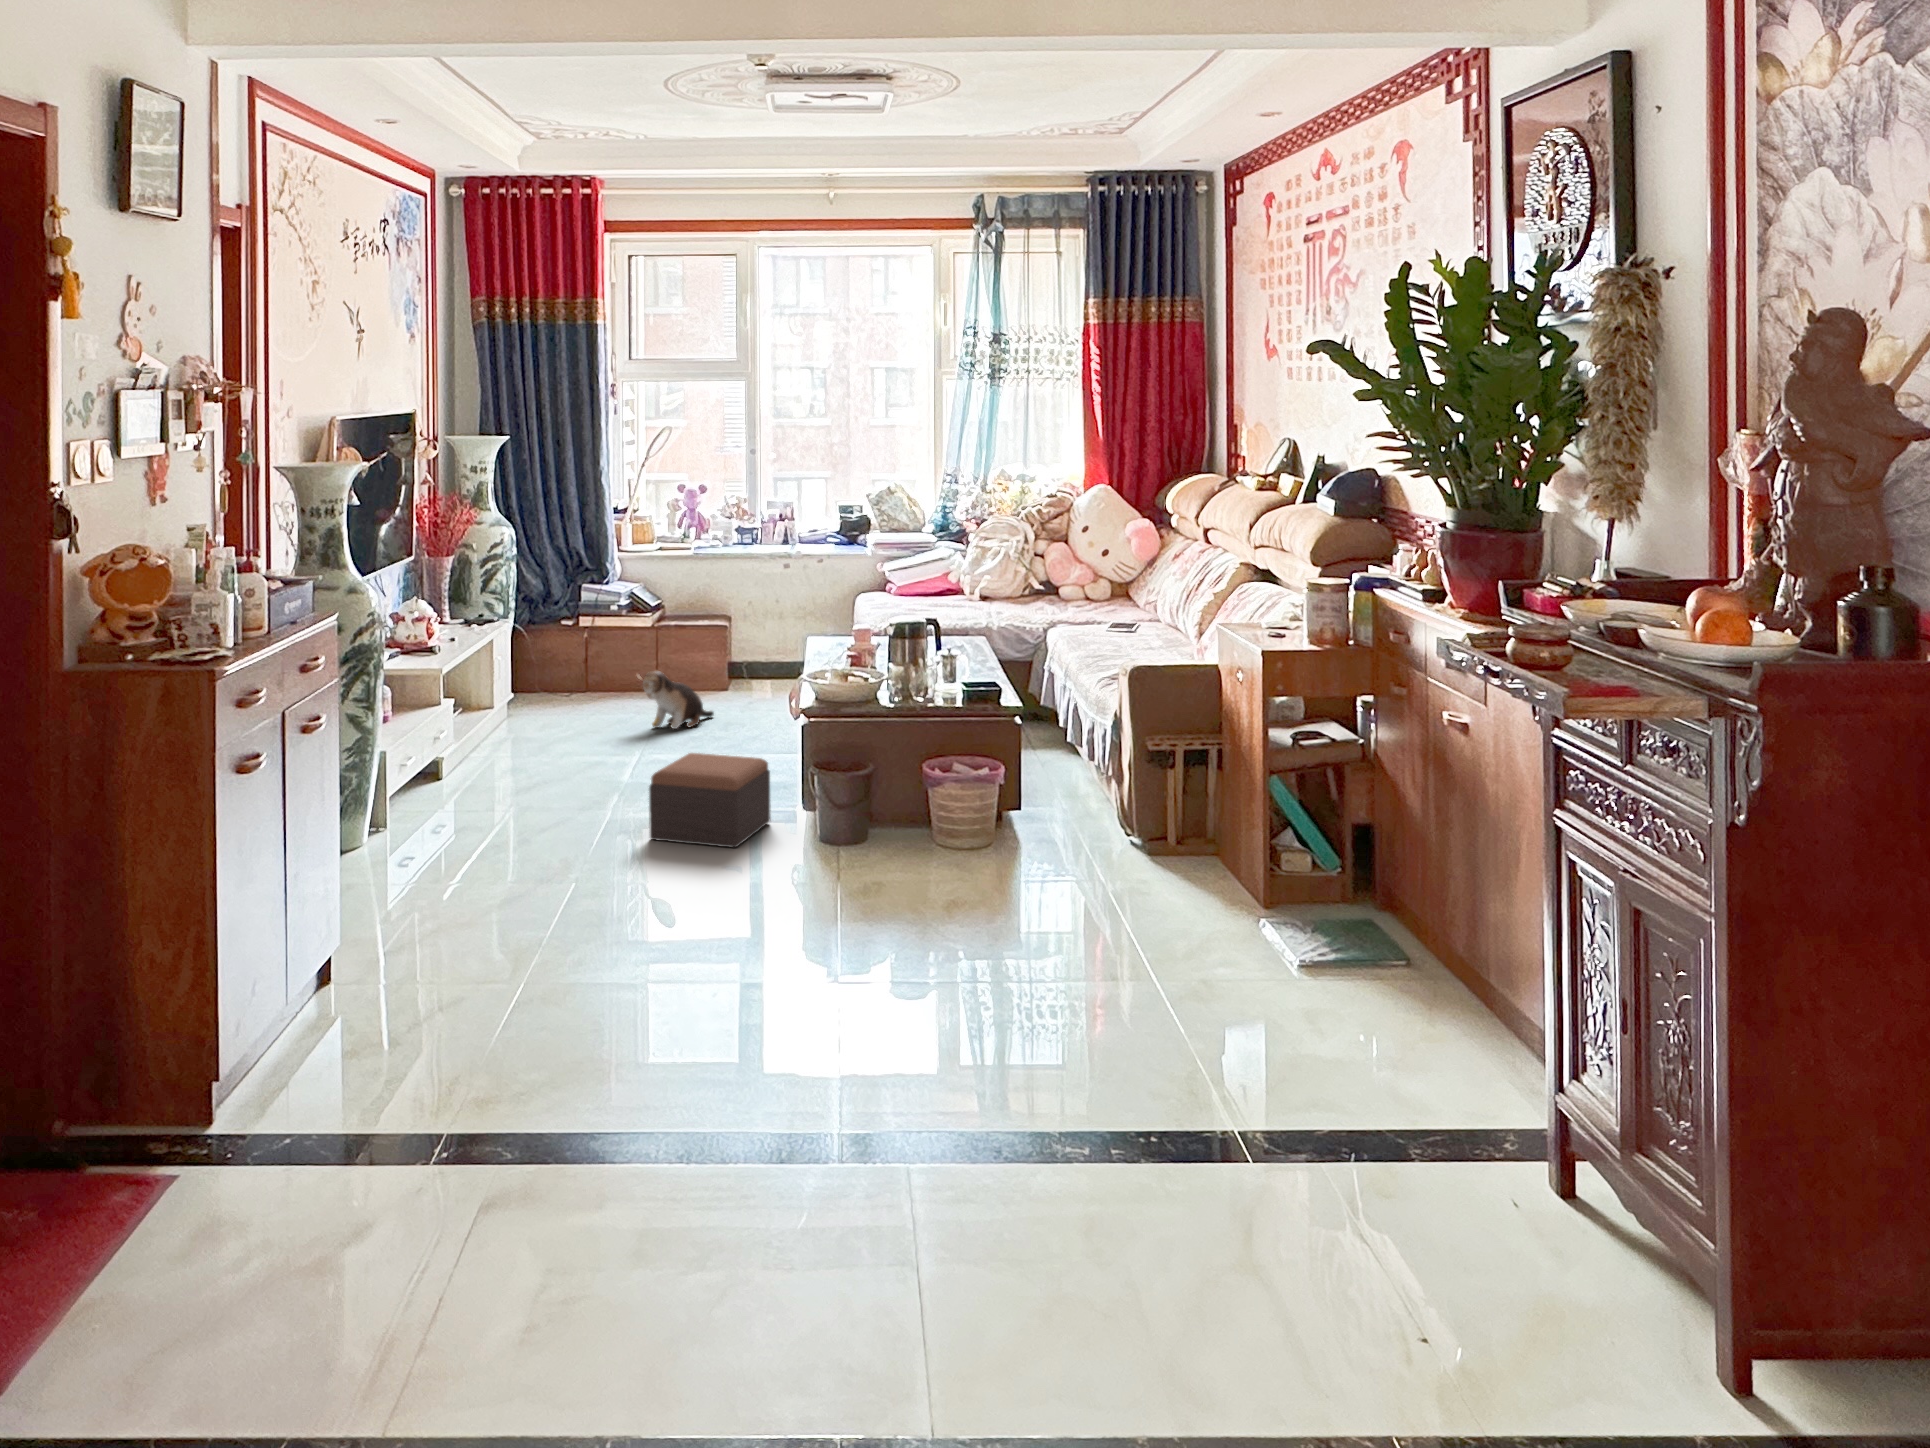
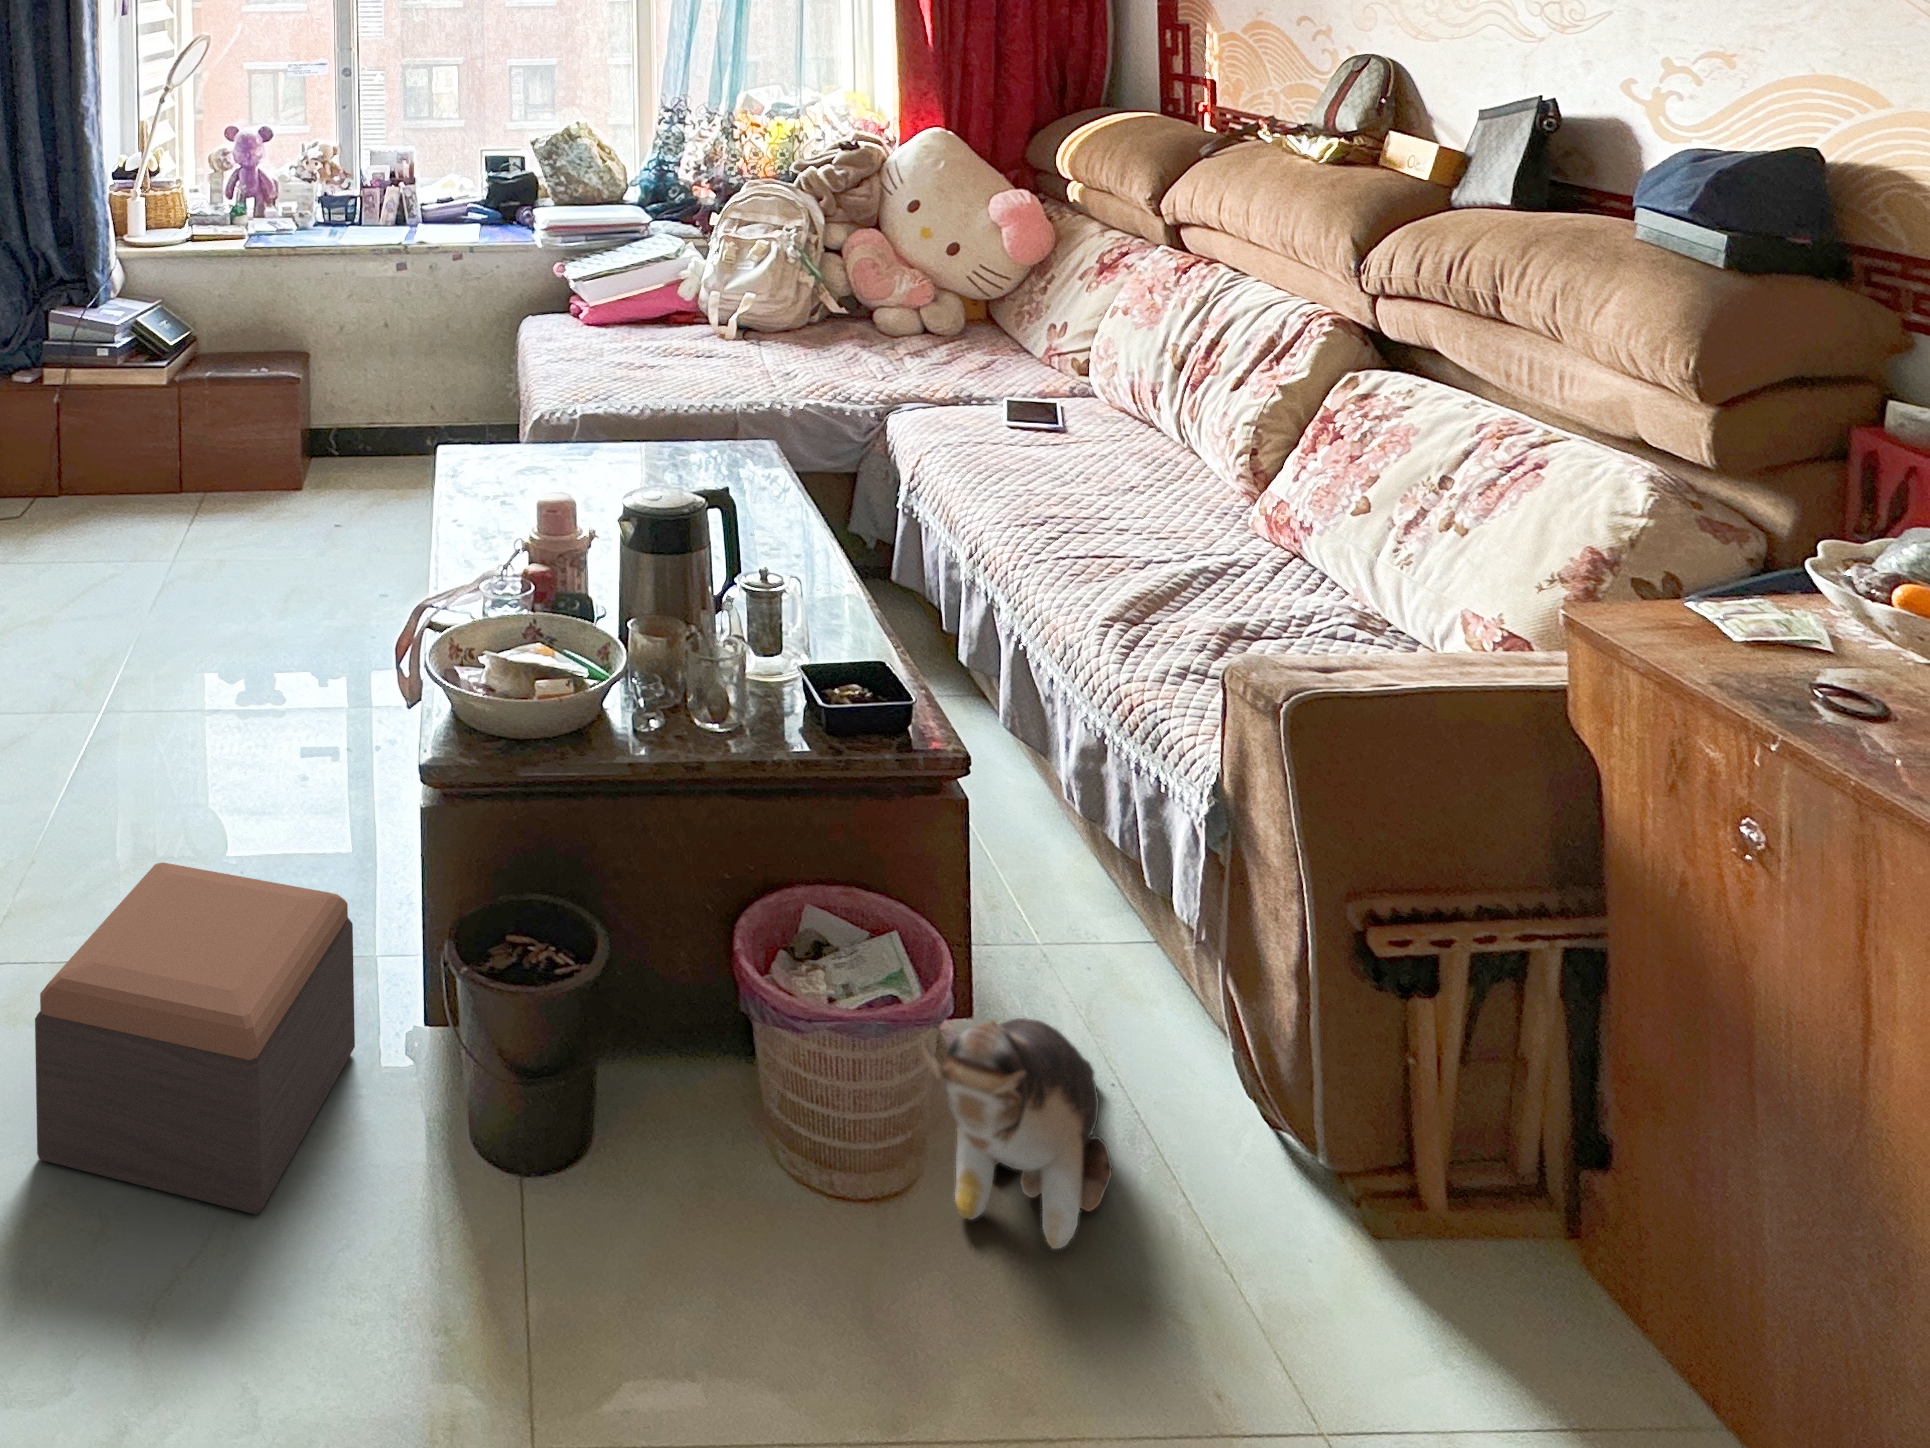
plush toy: present [637,671,714,729] -> present [921,1018,1112,1249]

